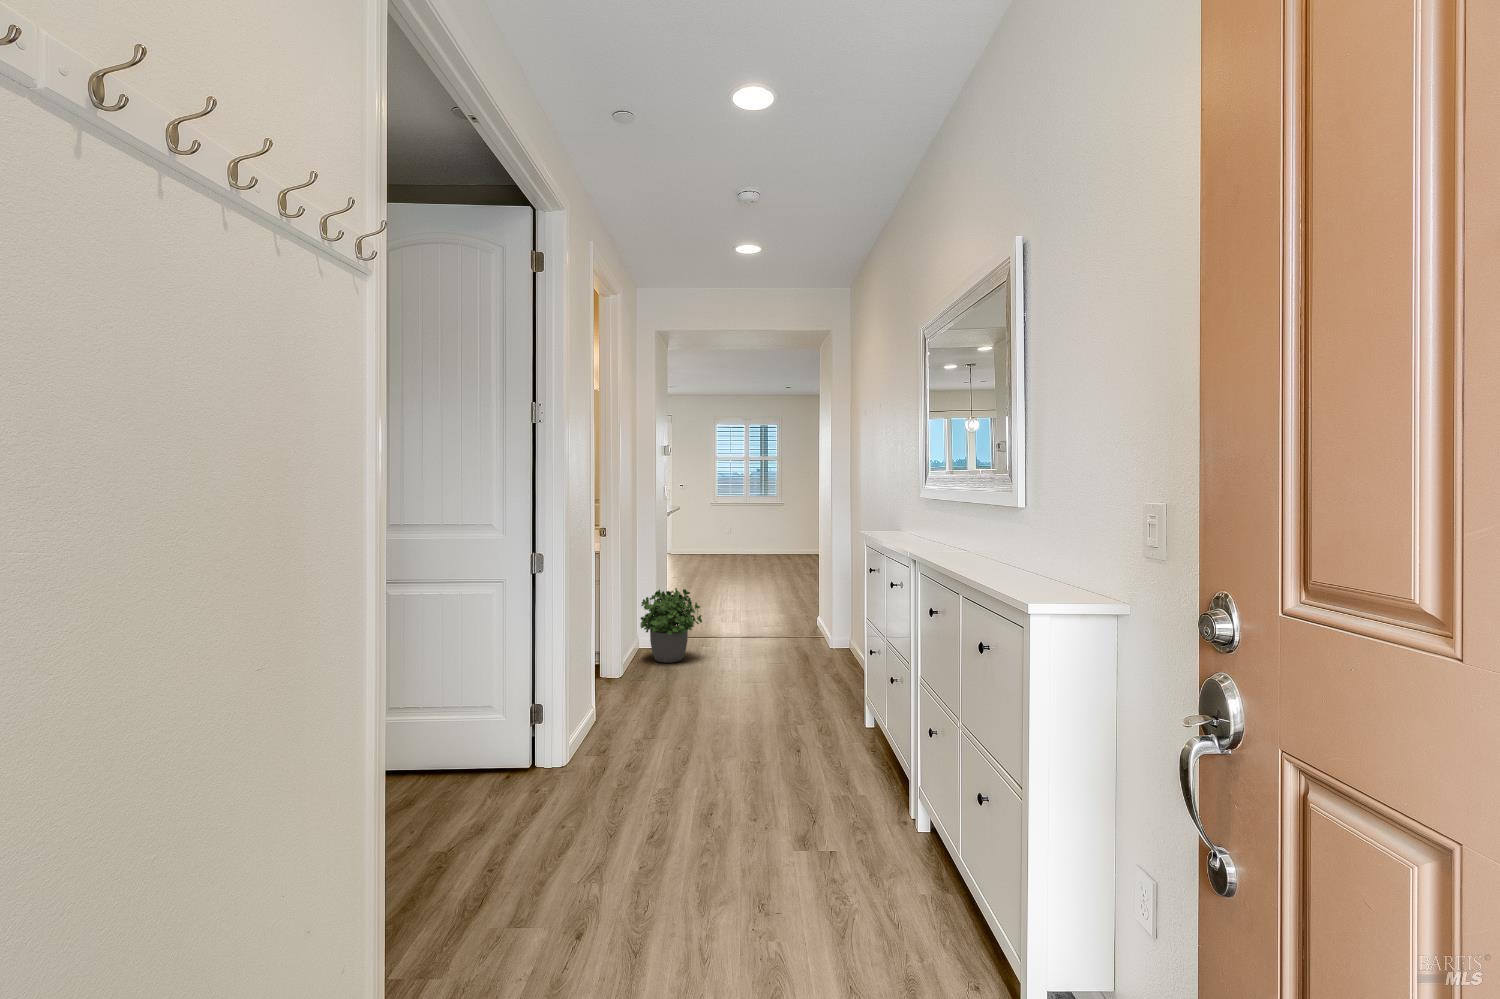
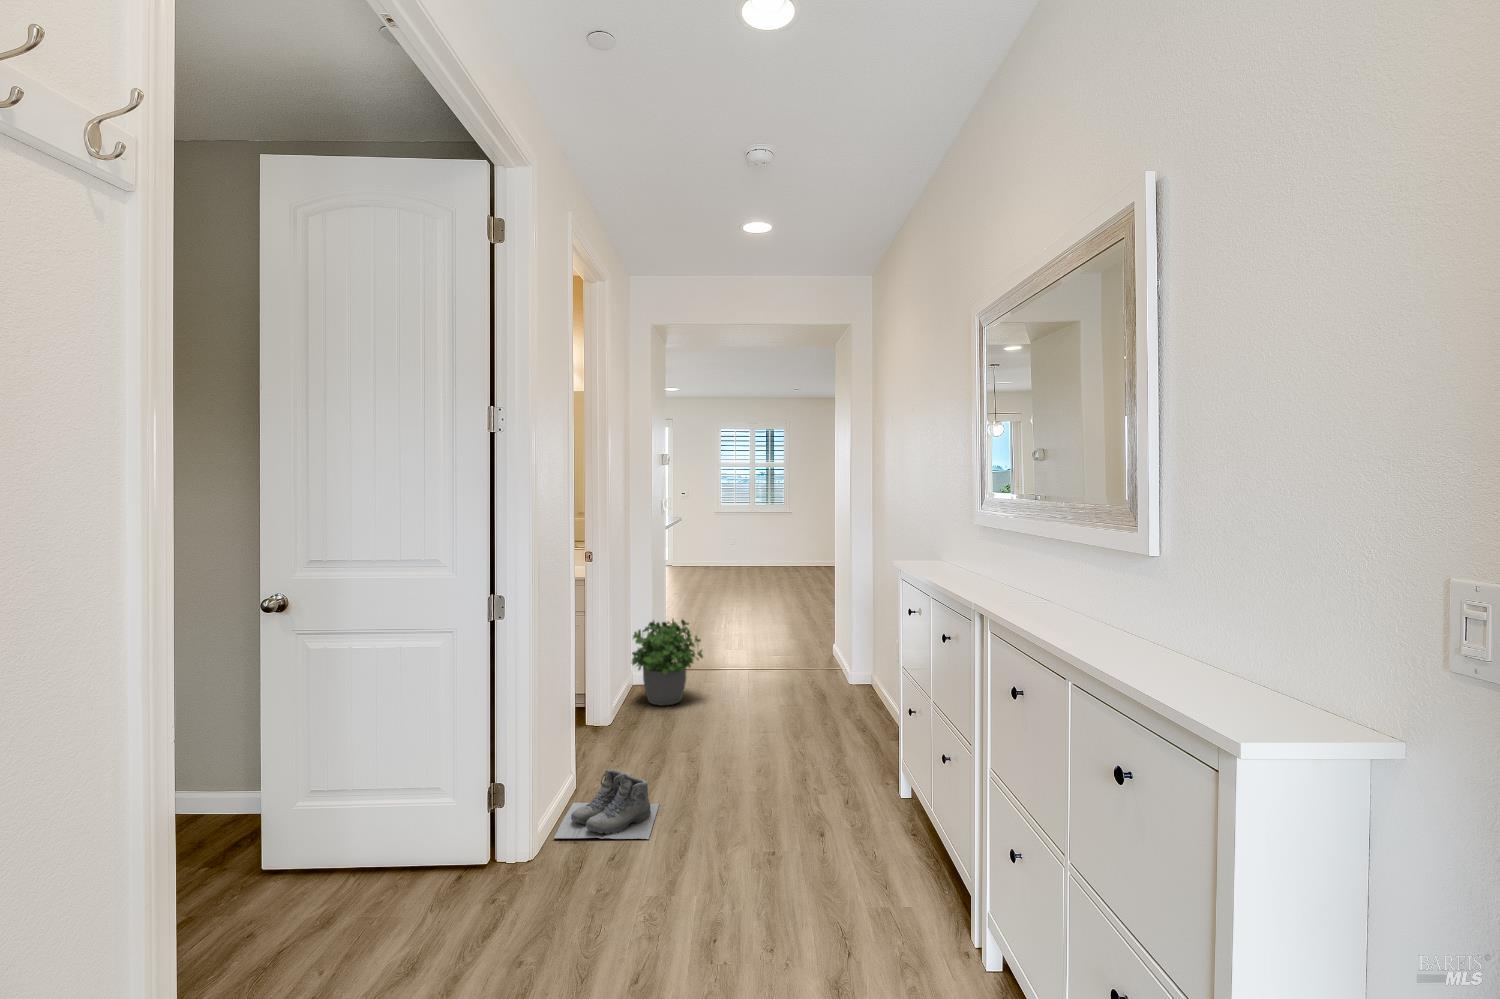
boots: none [581,701,666,754] -> present [554,769,659,839]

